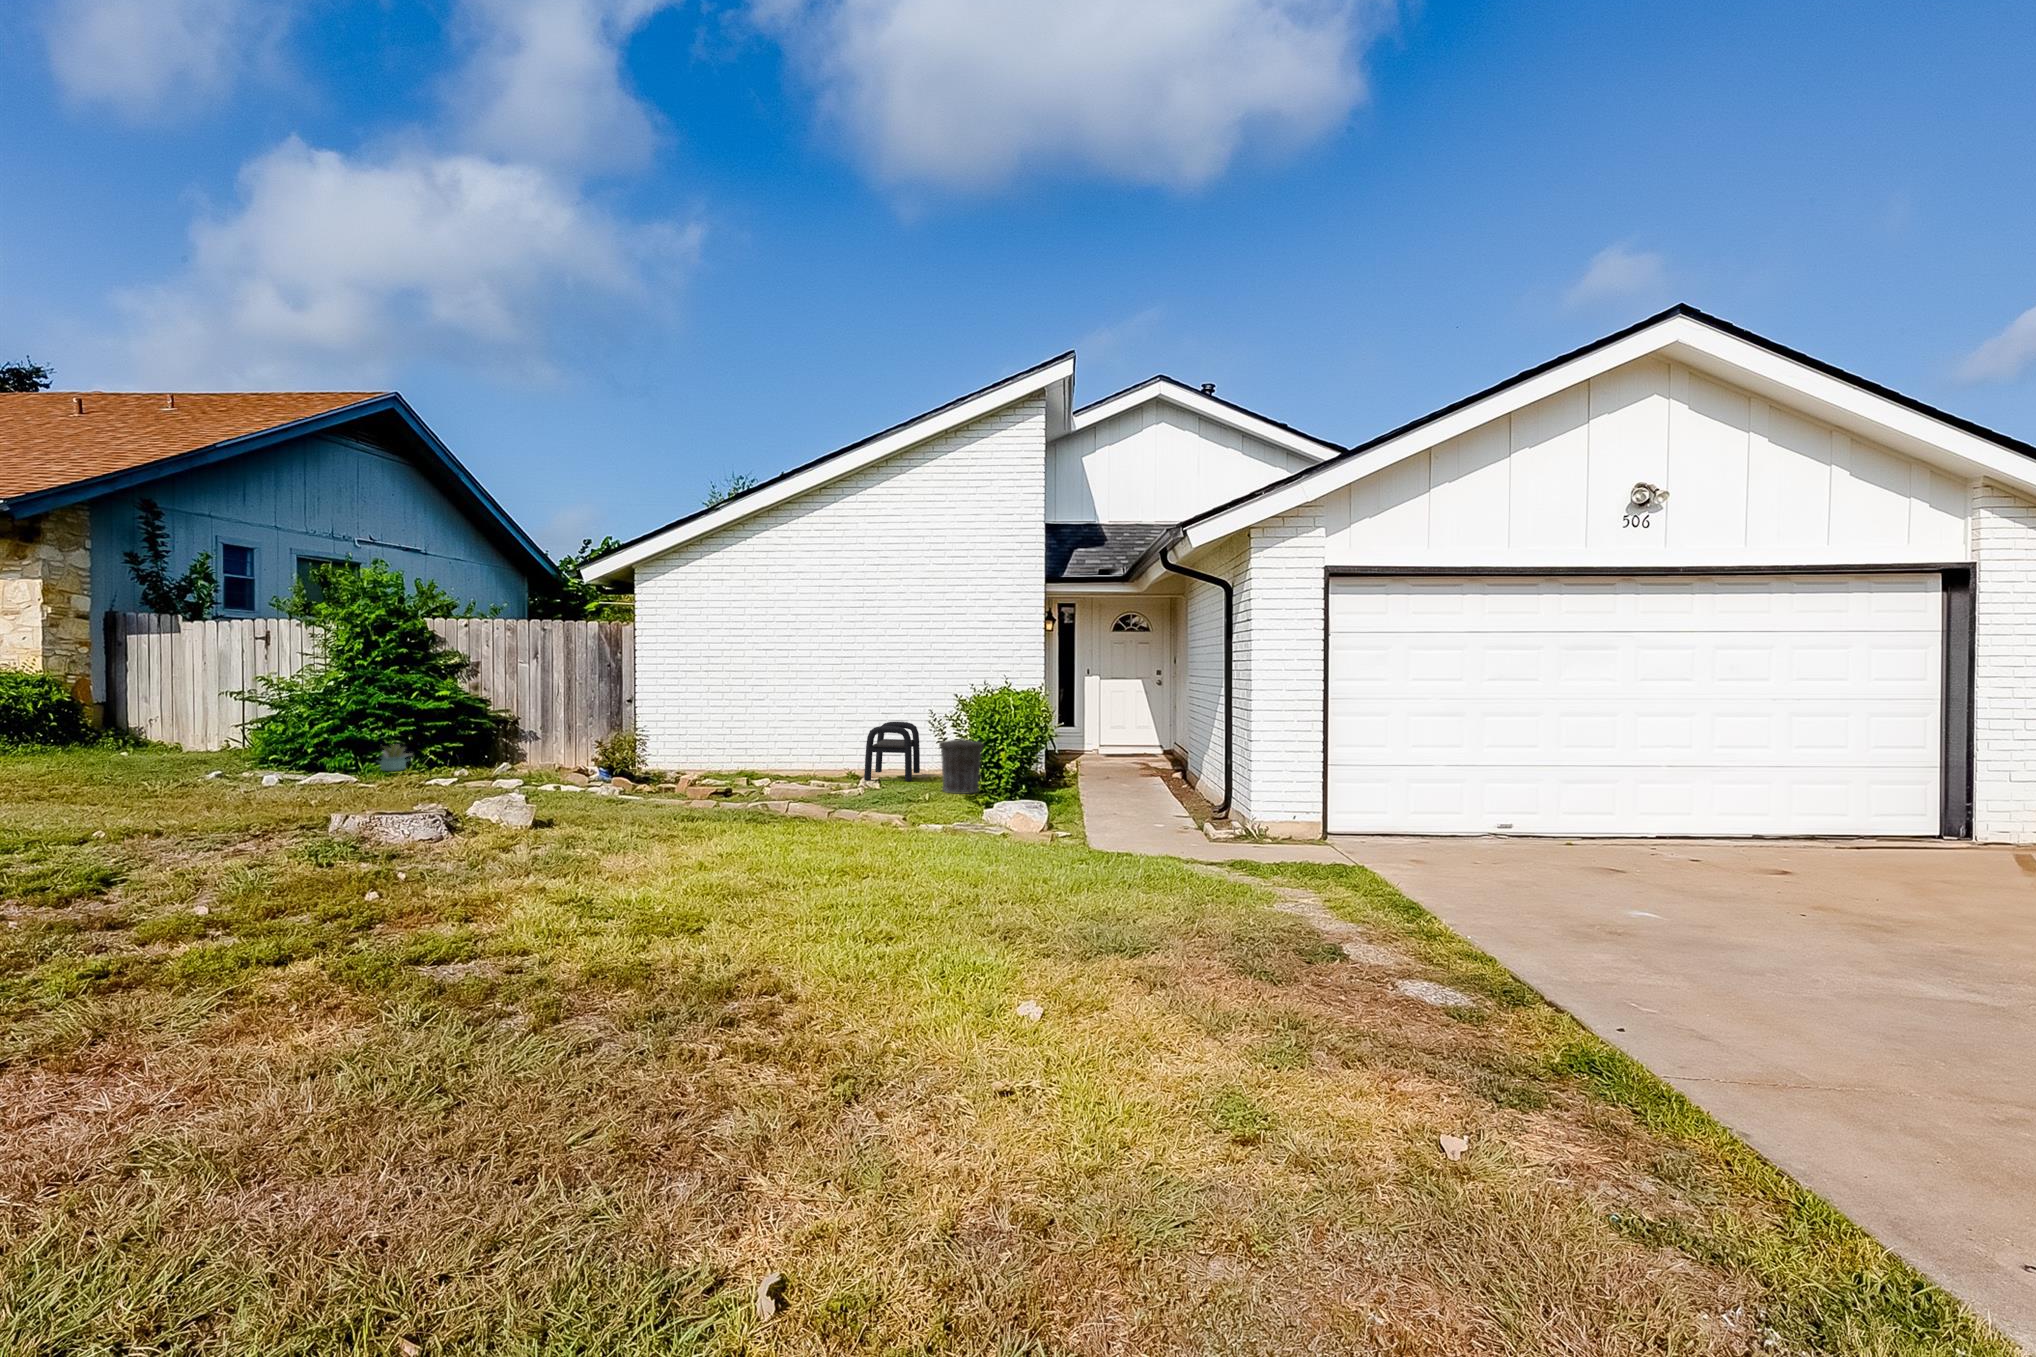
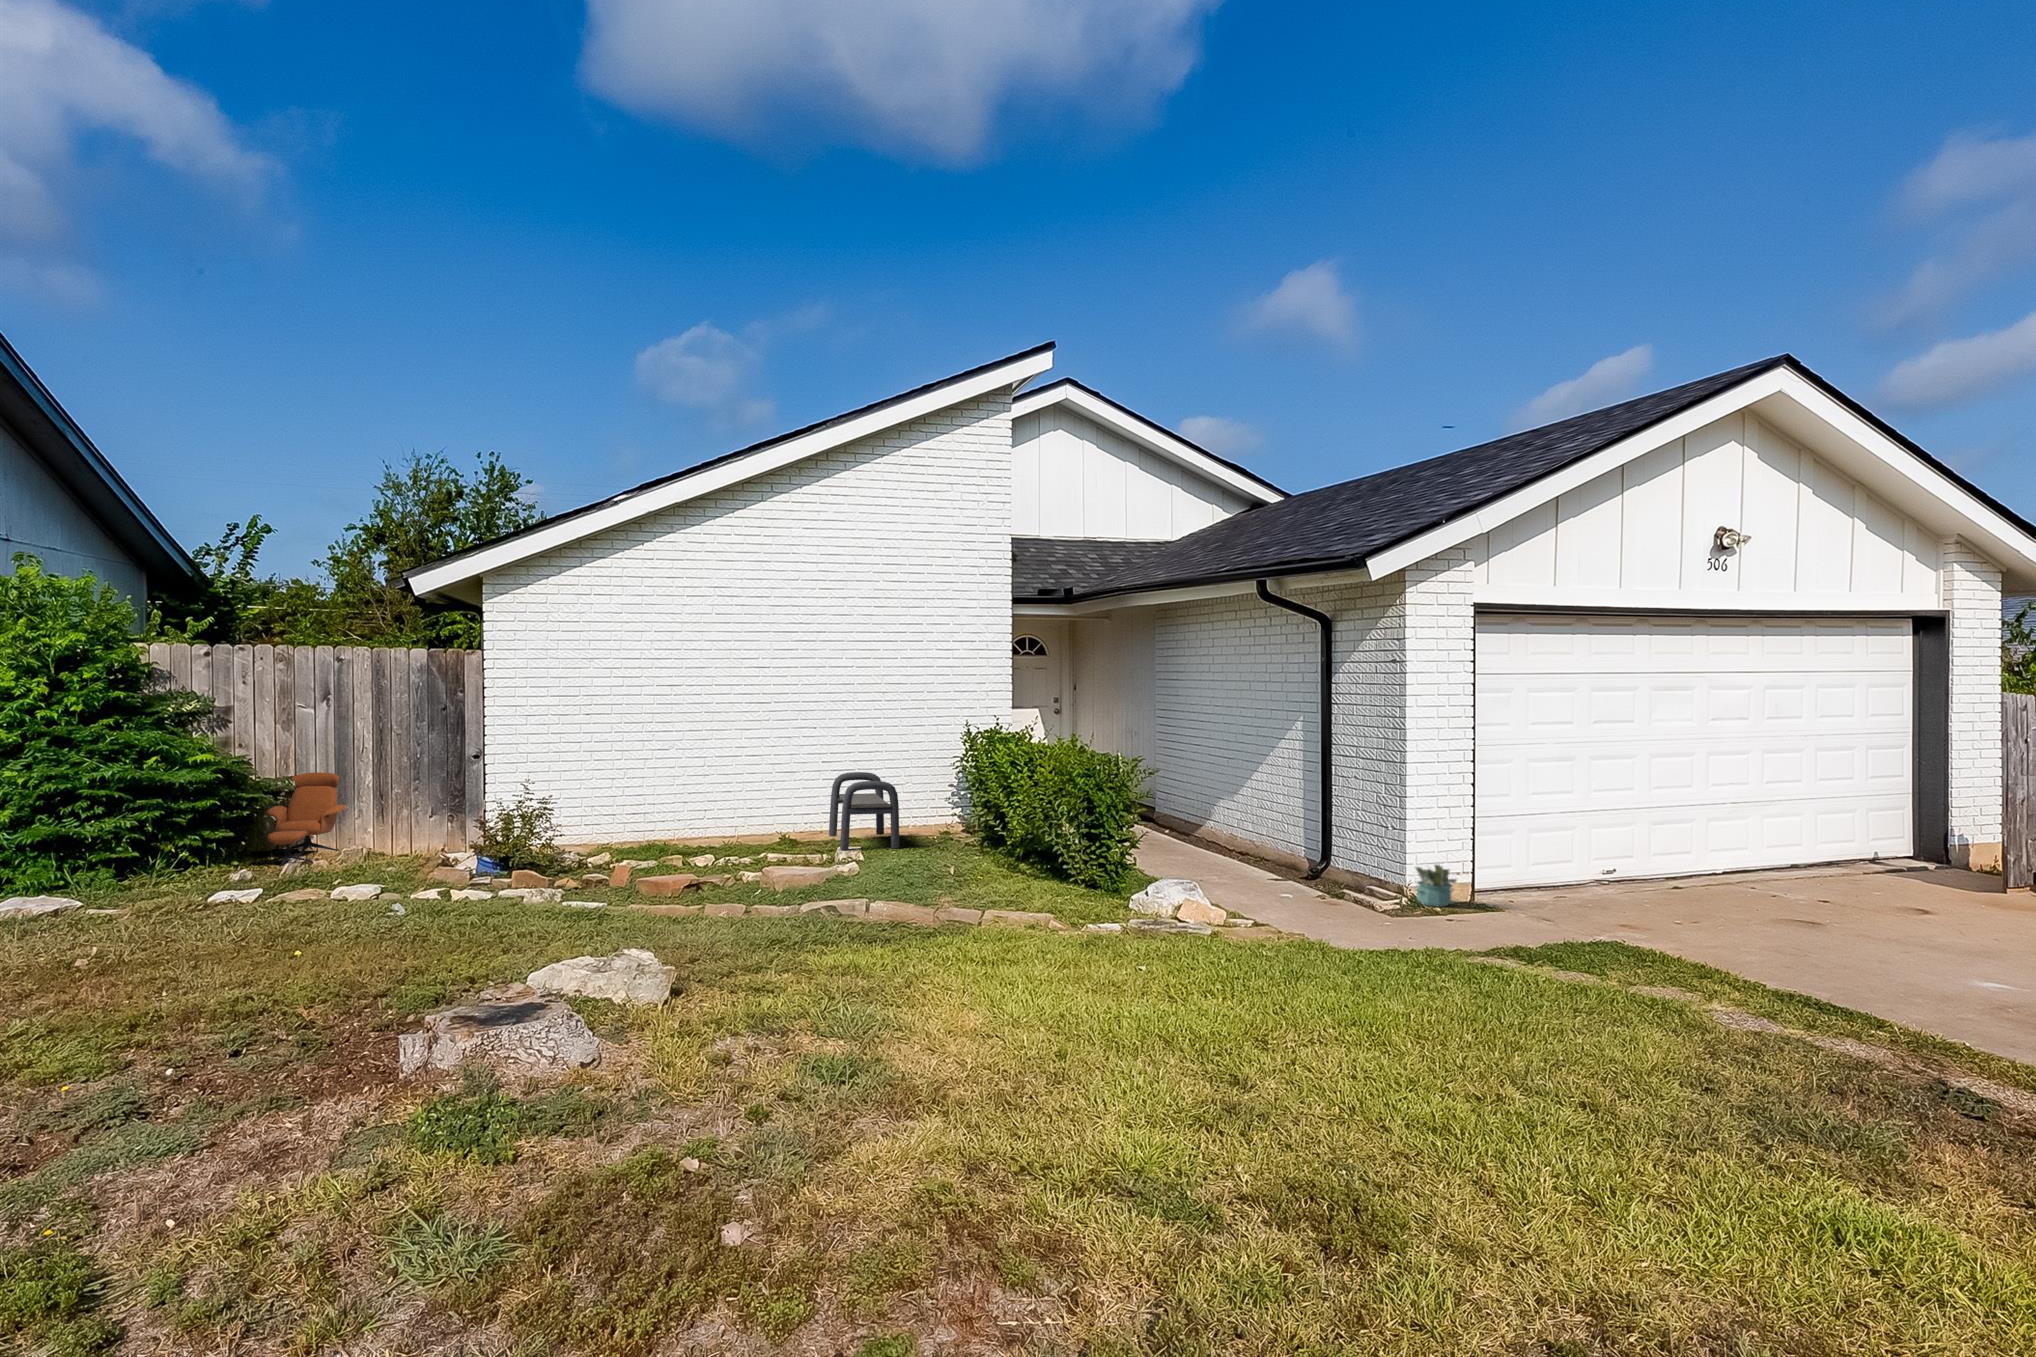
lounge chair: none [481,709,543,769] -> present [262,772,346,867]
trash can: present [939,738,984,794] -> none [957,794,1012,864]
decorative plant: present [379,744,412,771] -> present [1415,865,1456,907]

